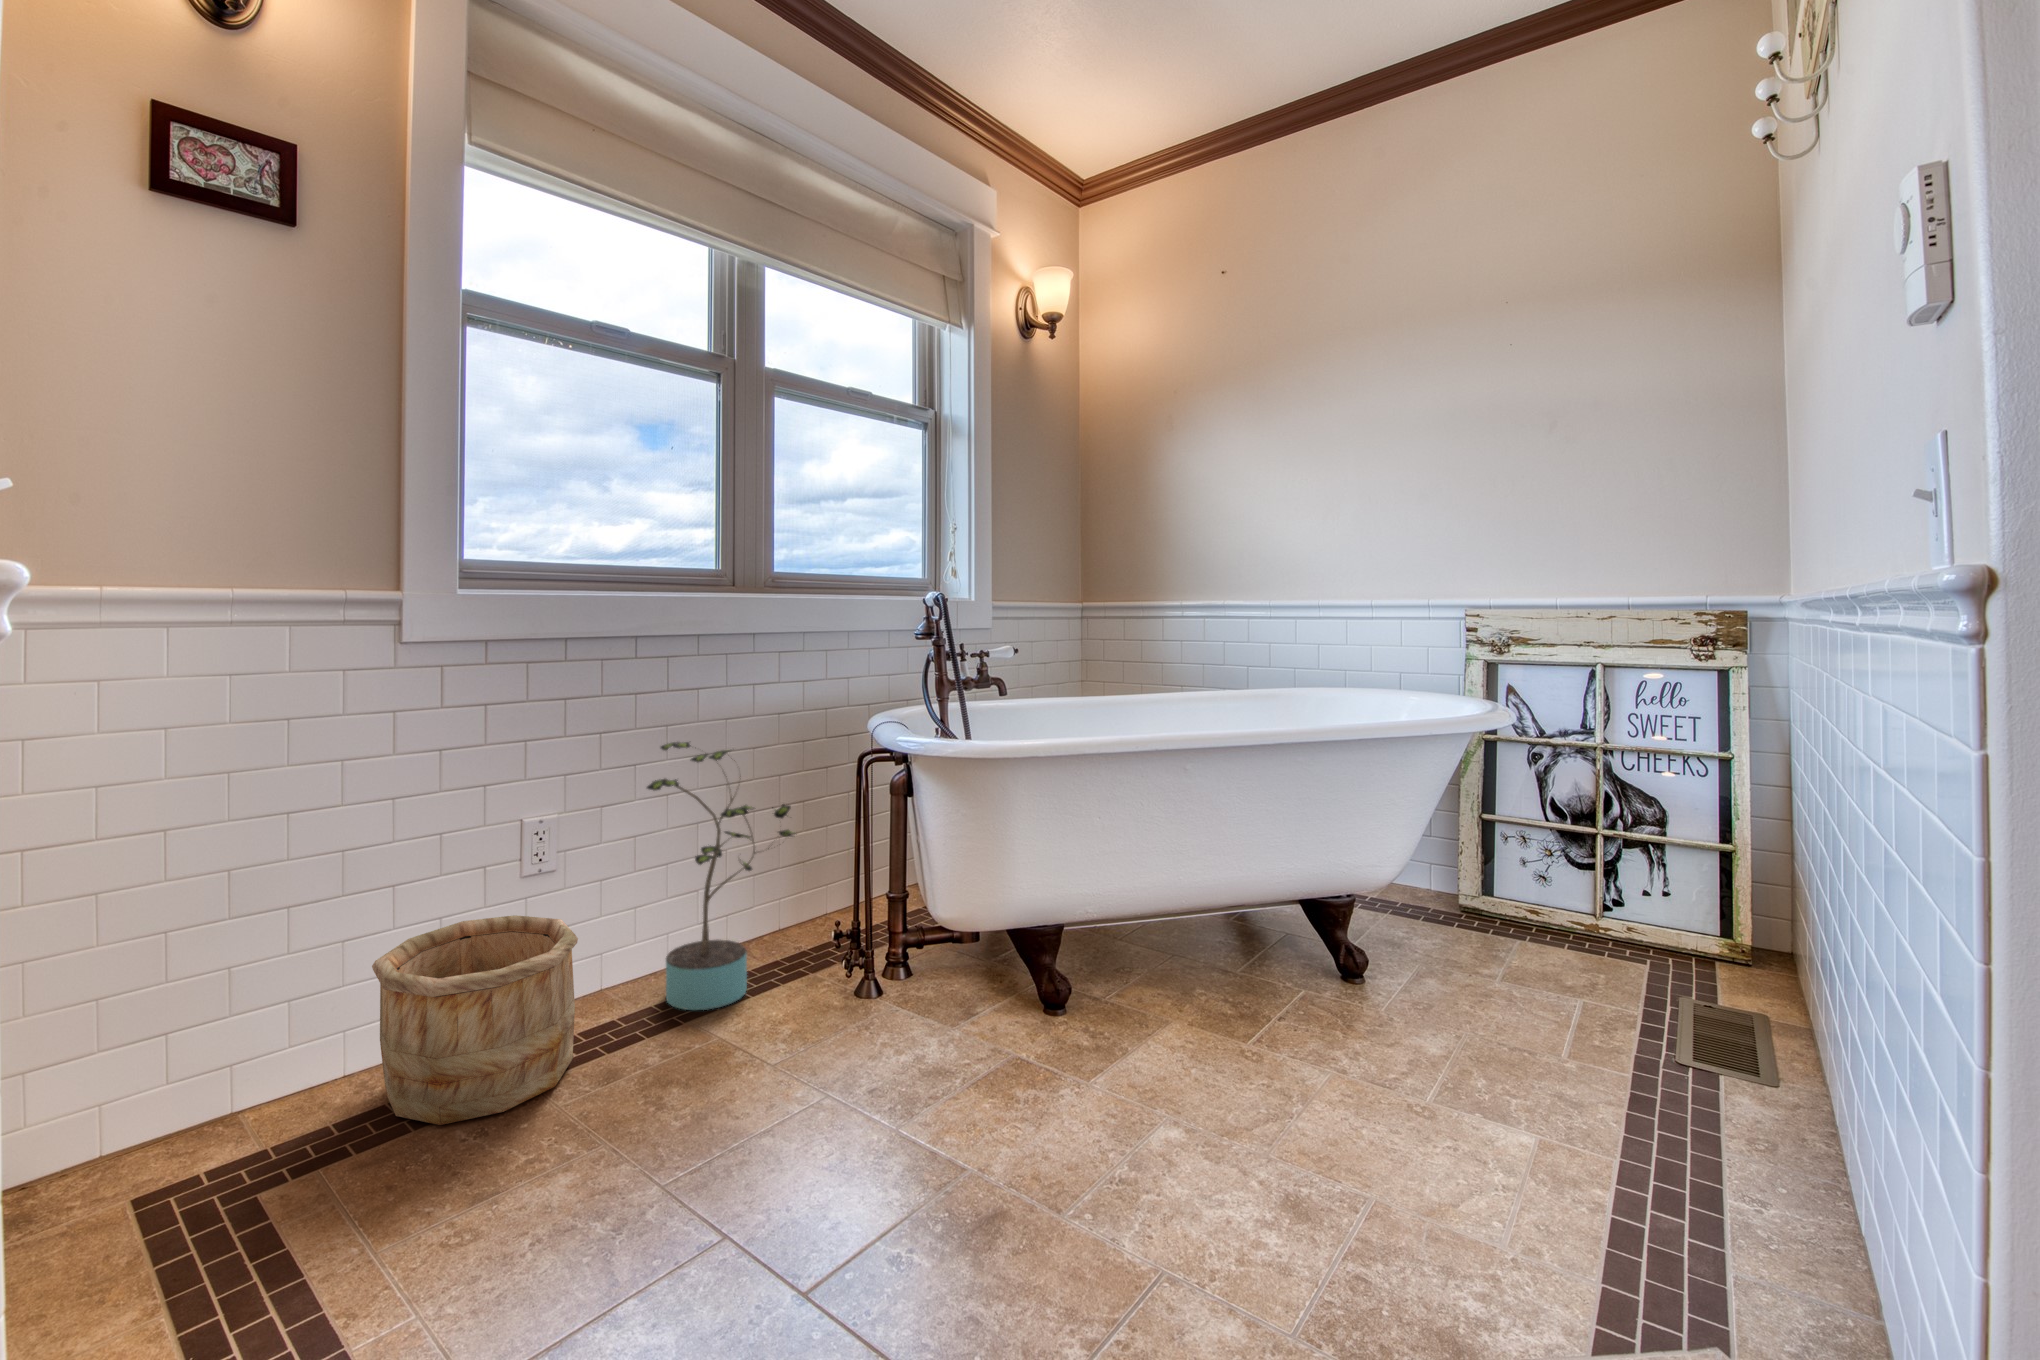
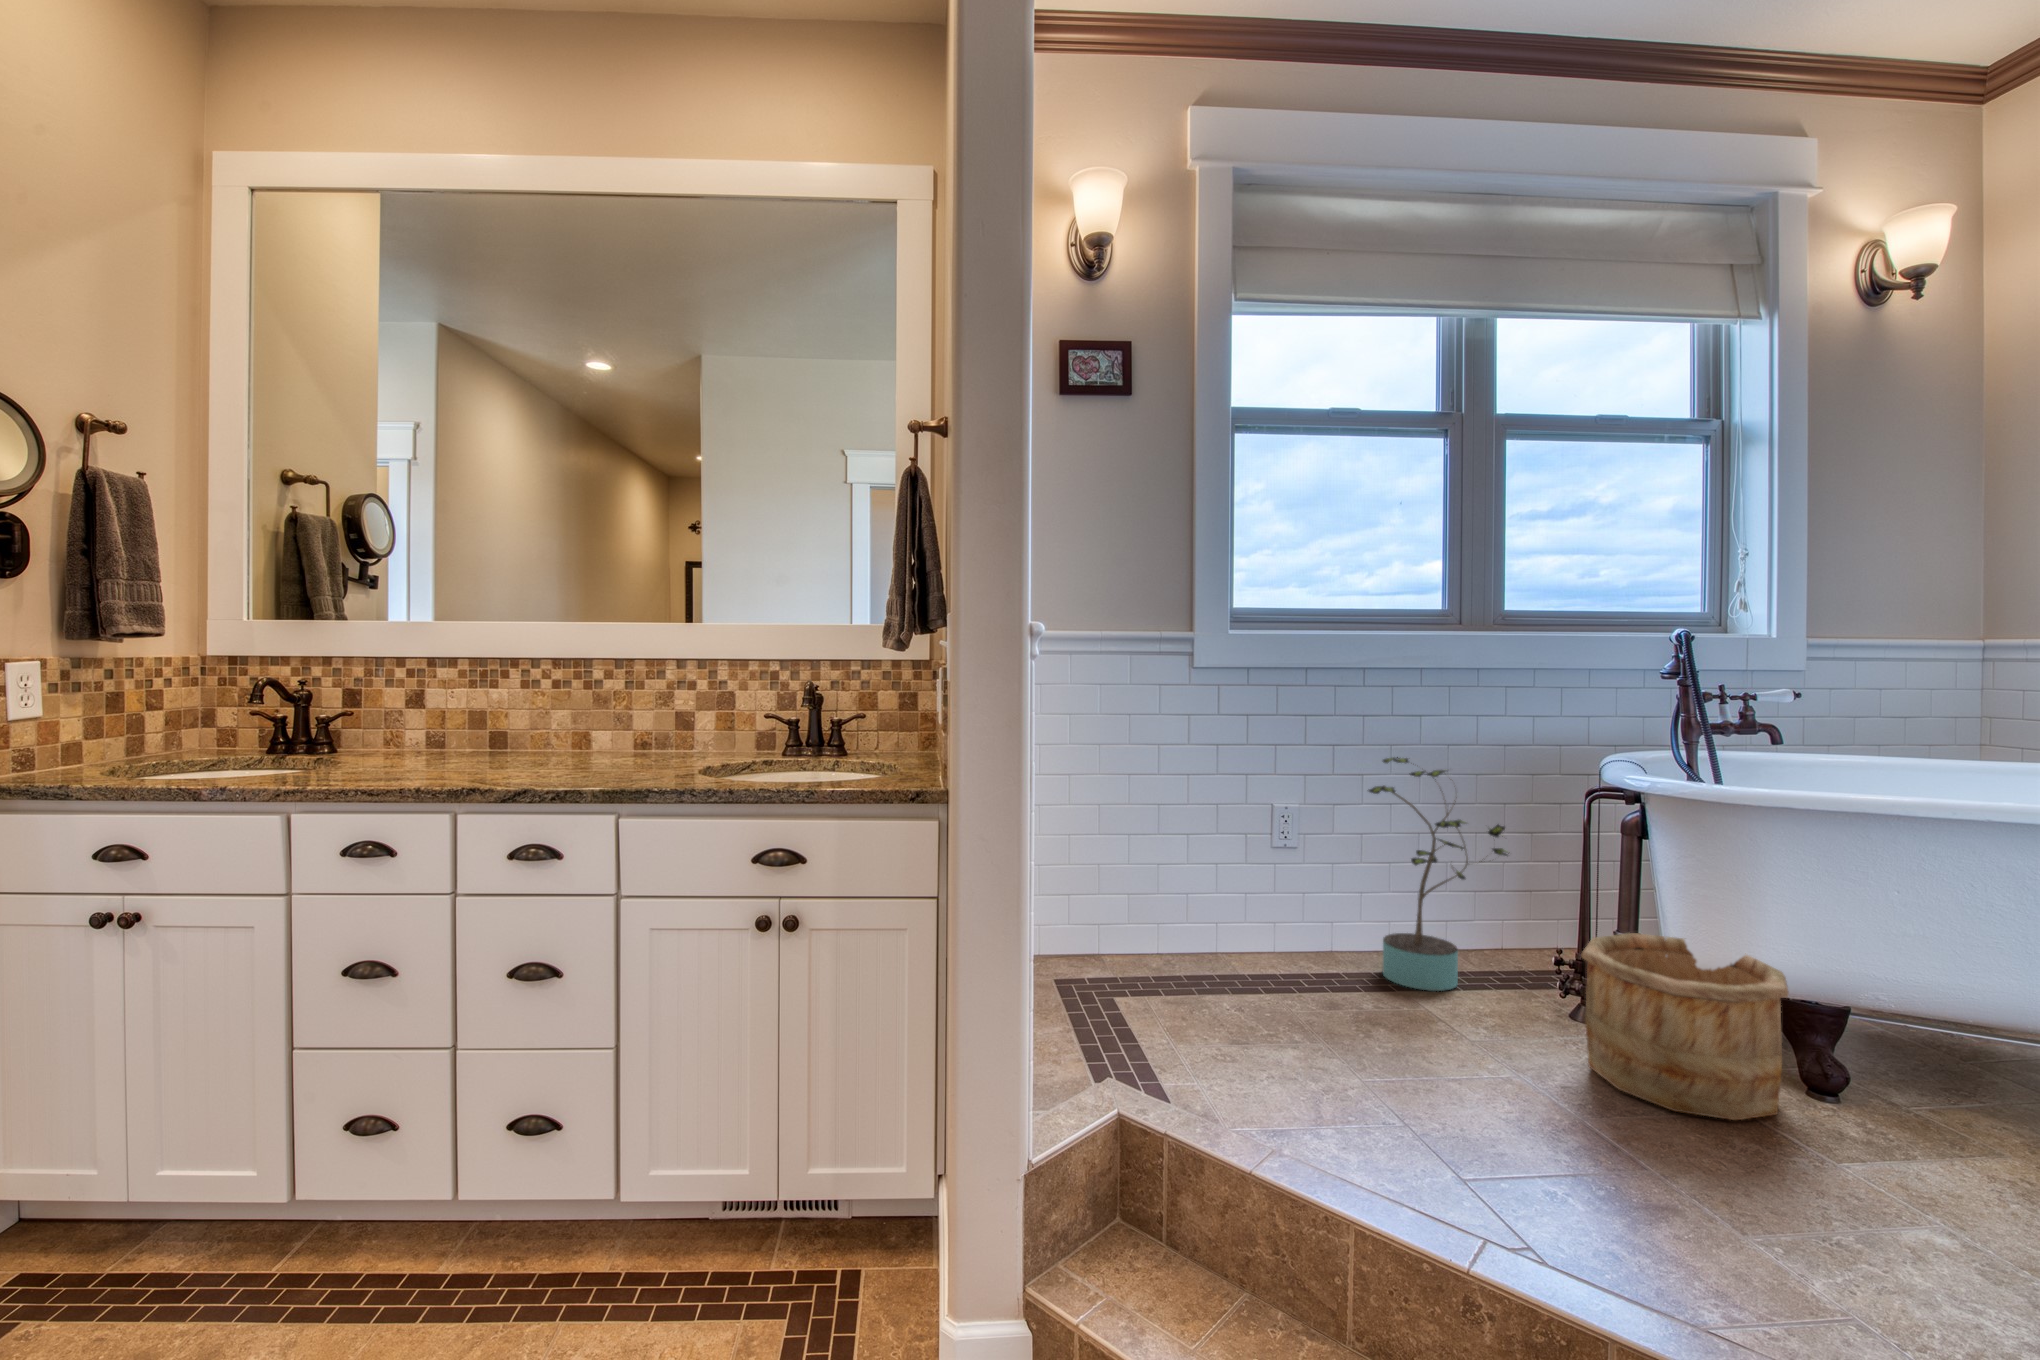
wooden bucket: present [372,915,578,1125] -> present [1581,933,1789,1120]

